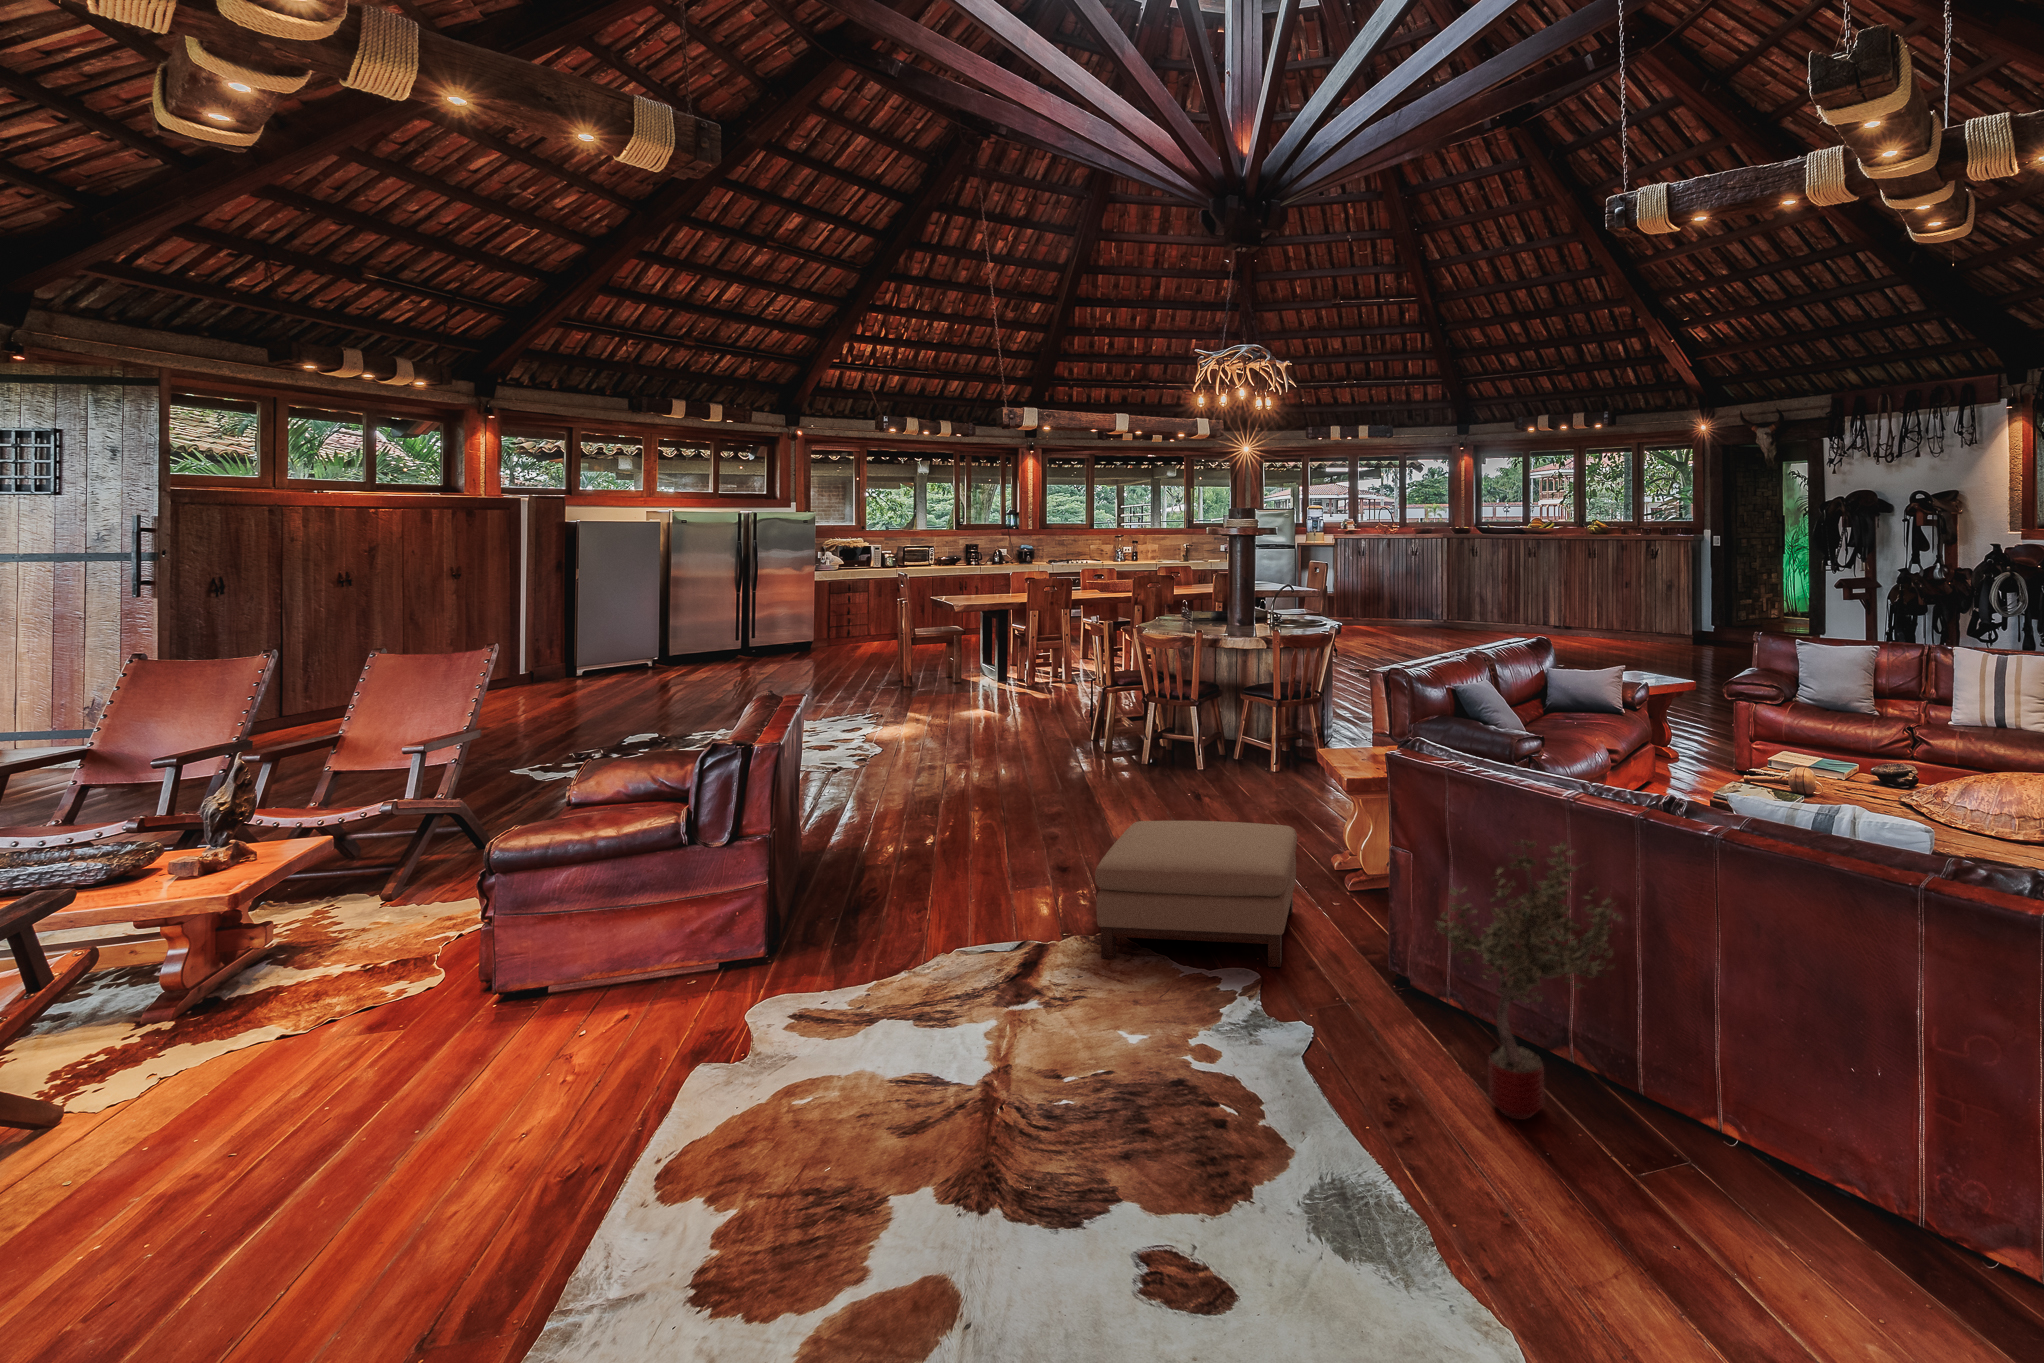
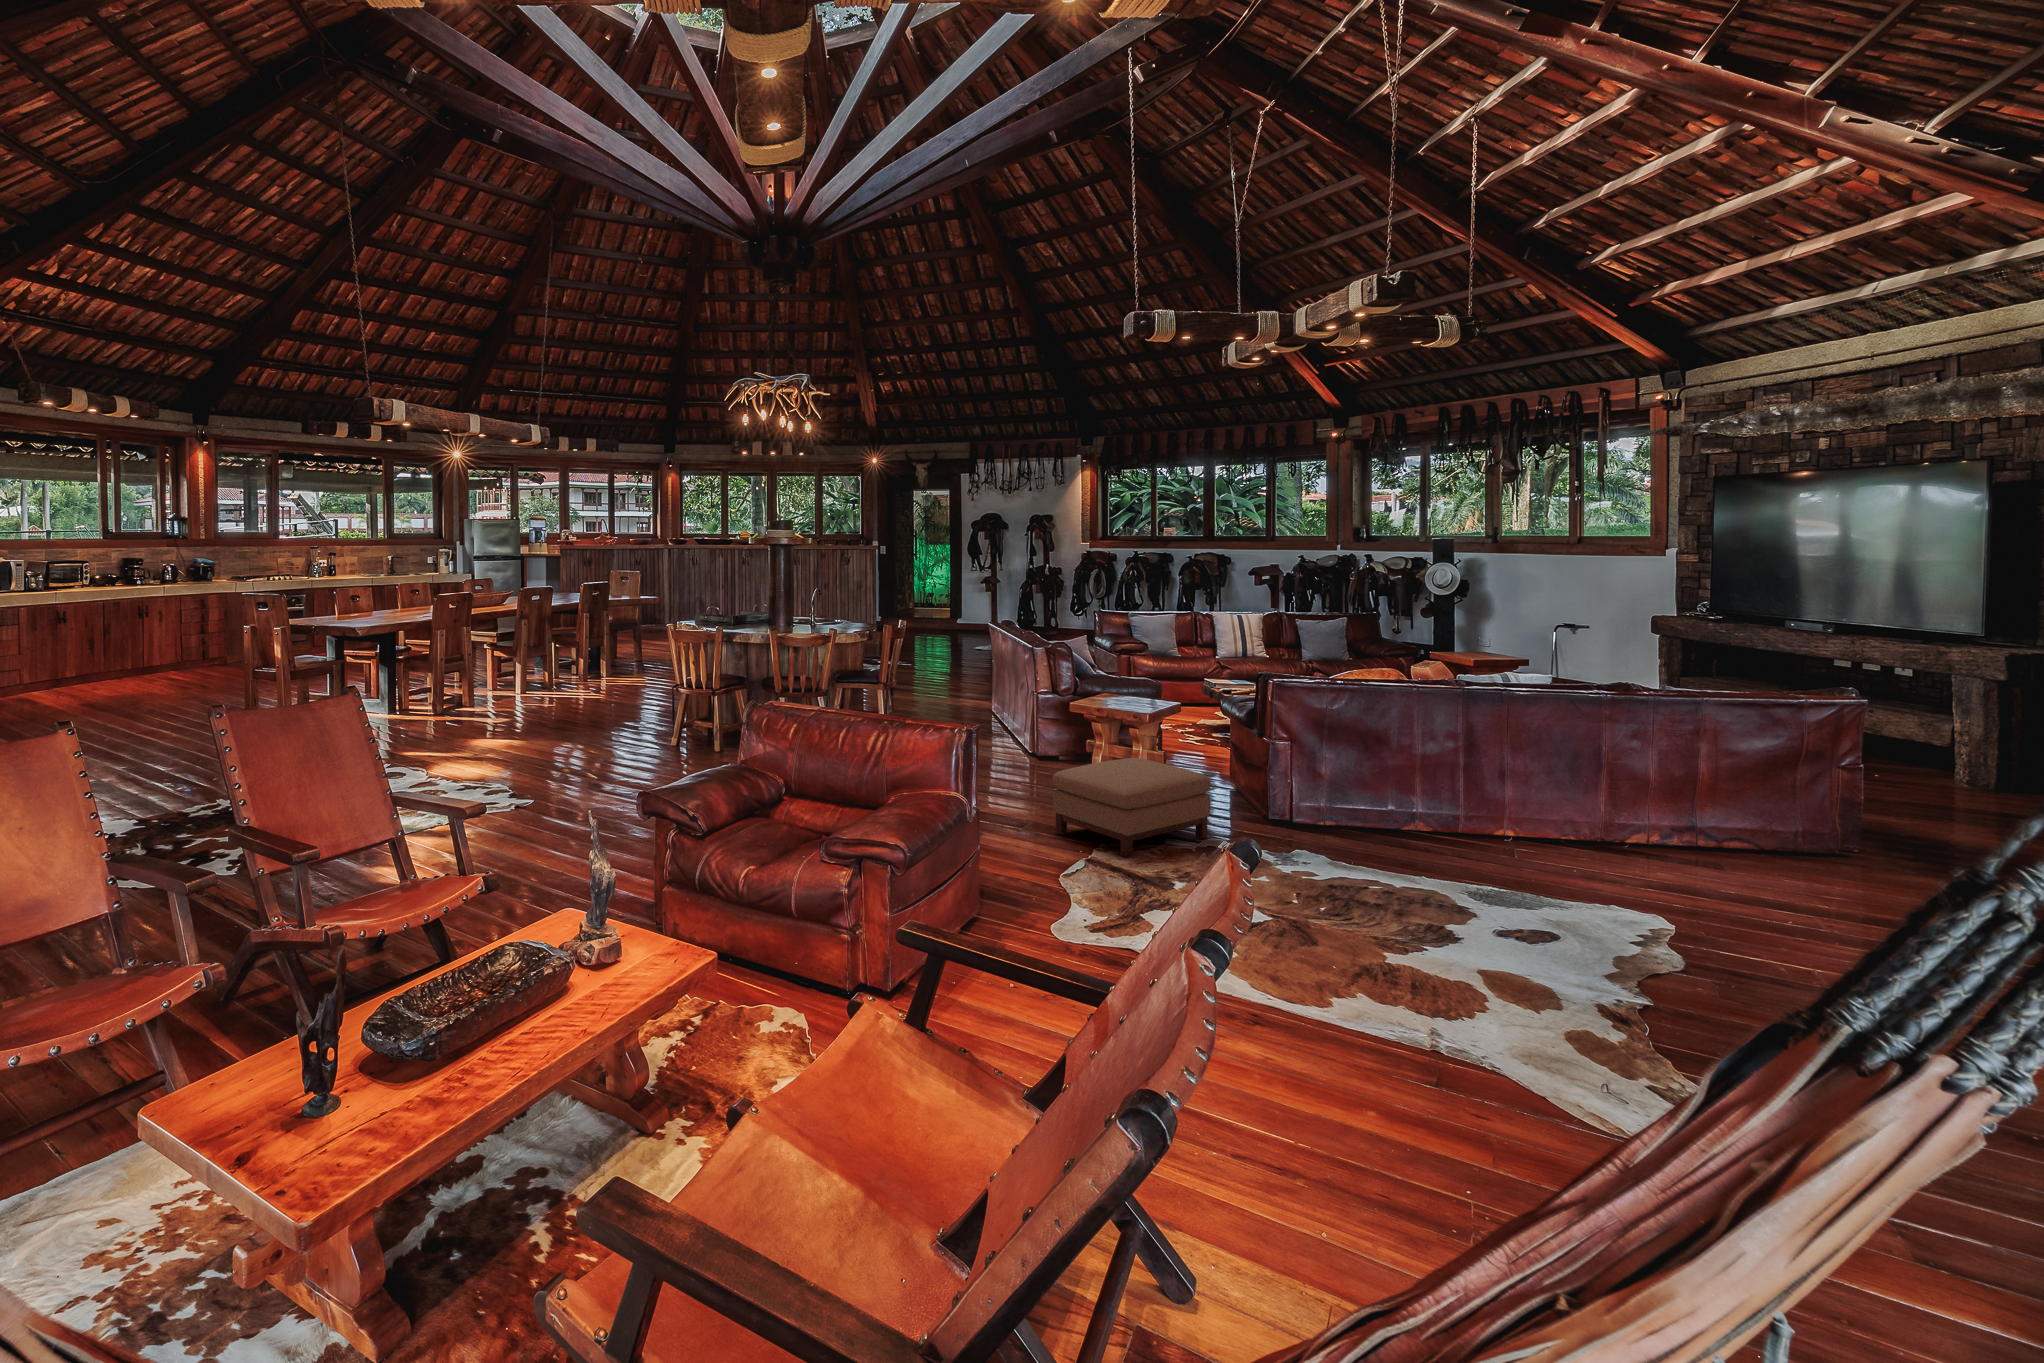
potted tree: present [1437,841,1622,1120] -> none [1348,714,1479,857]

